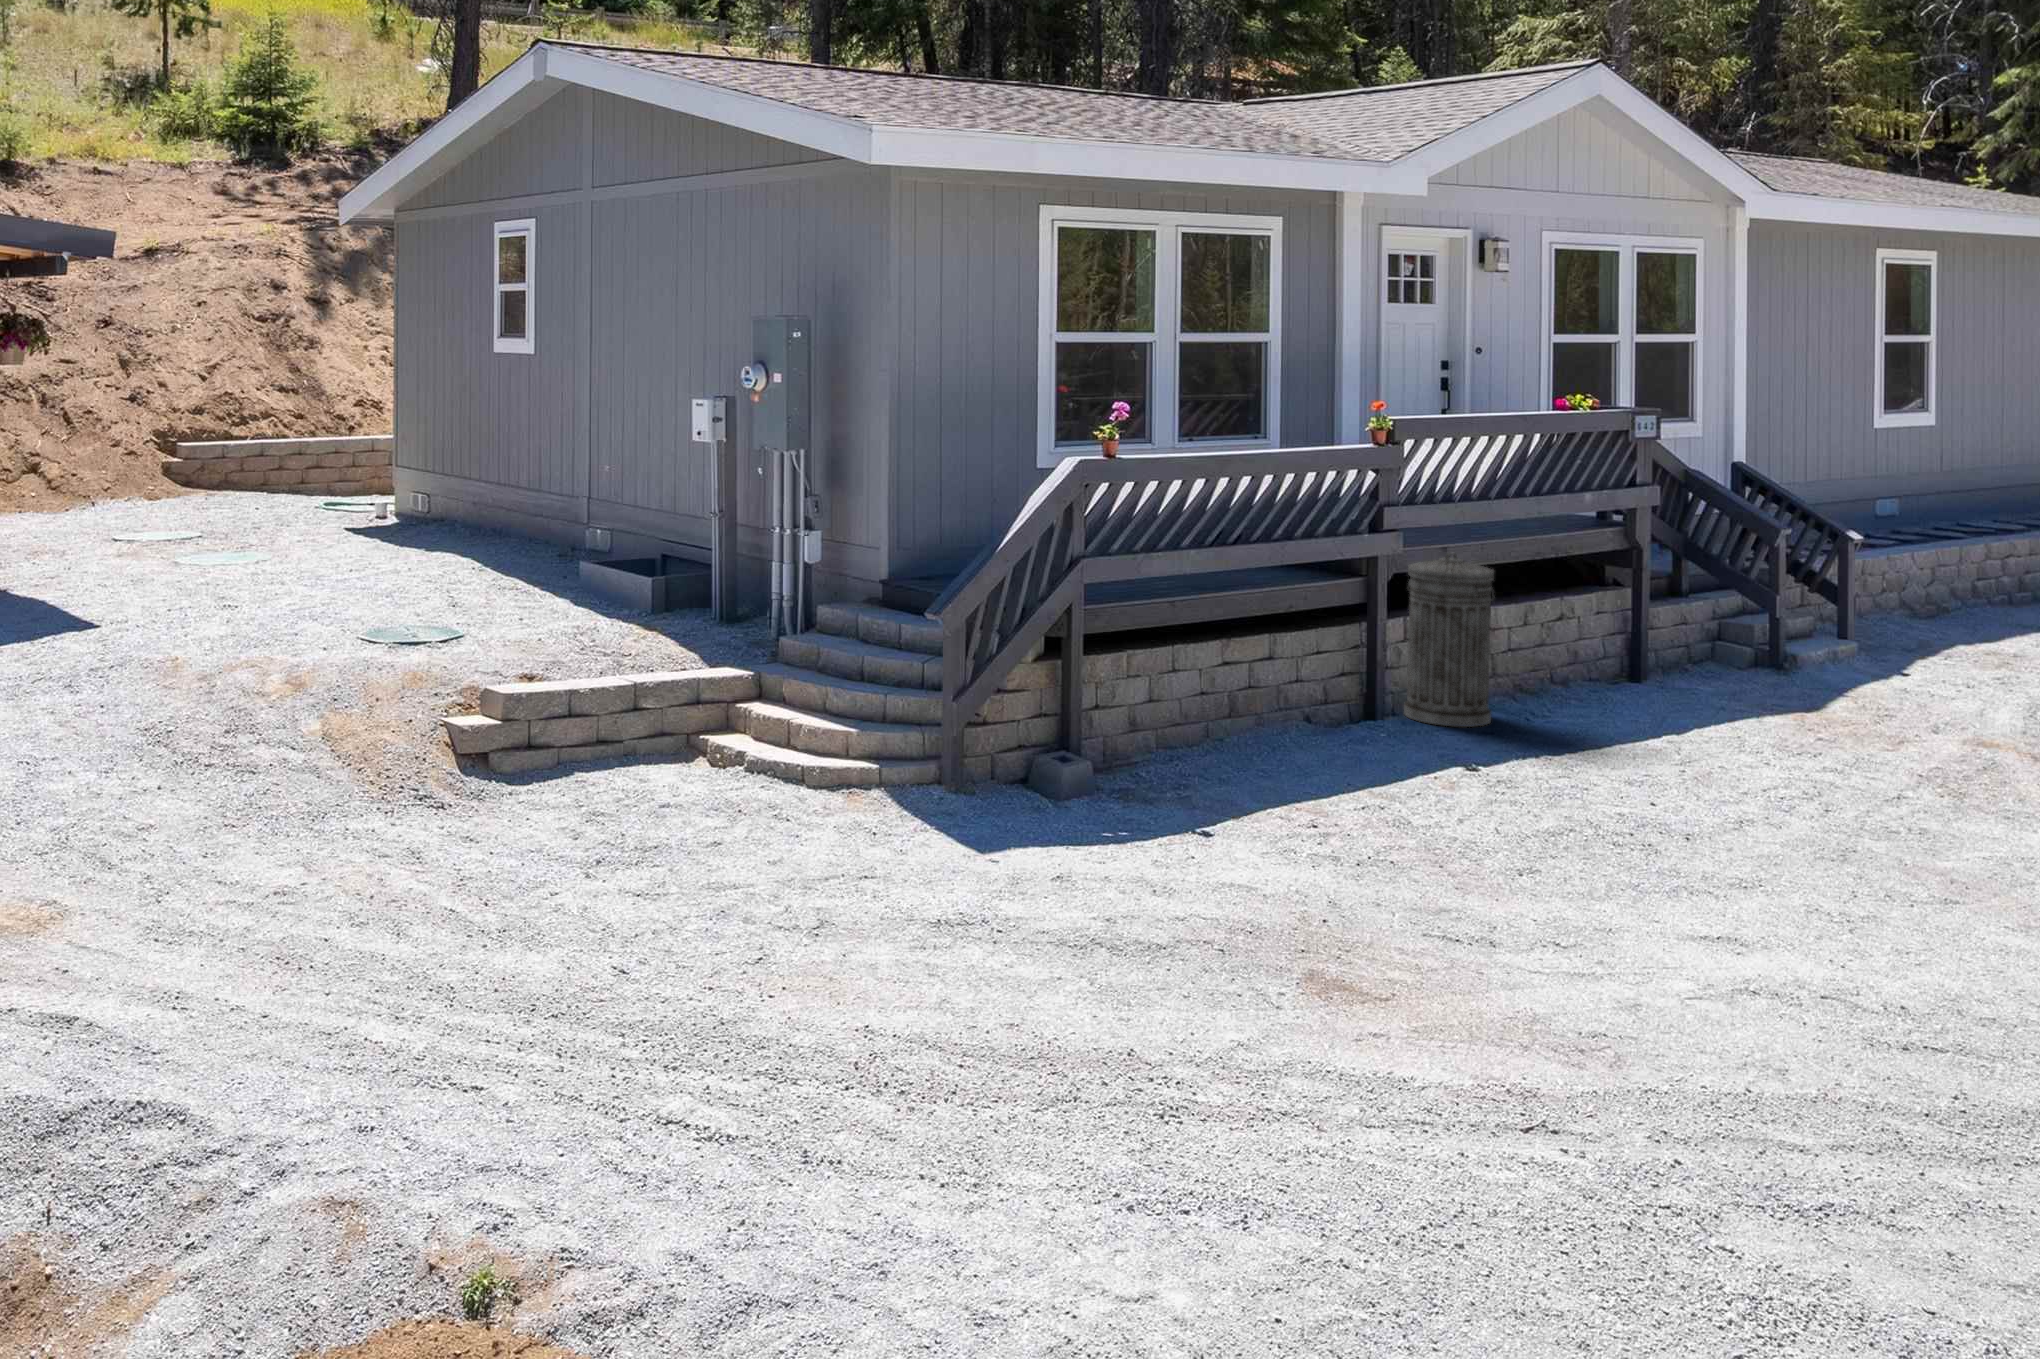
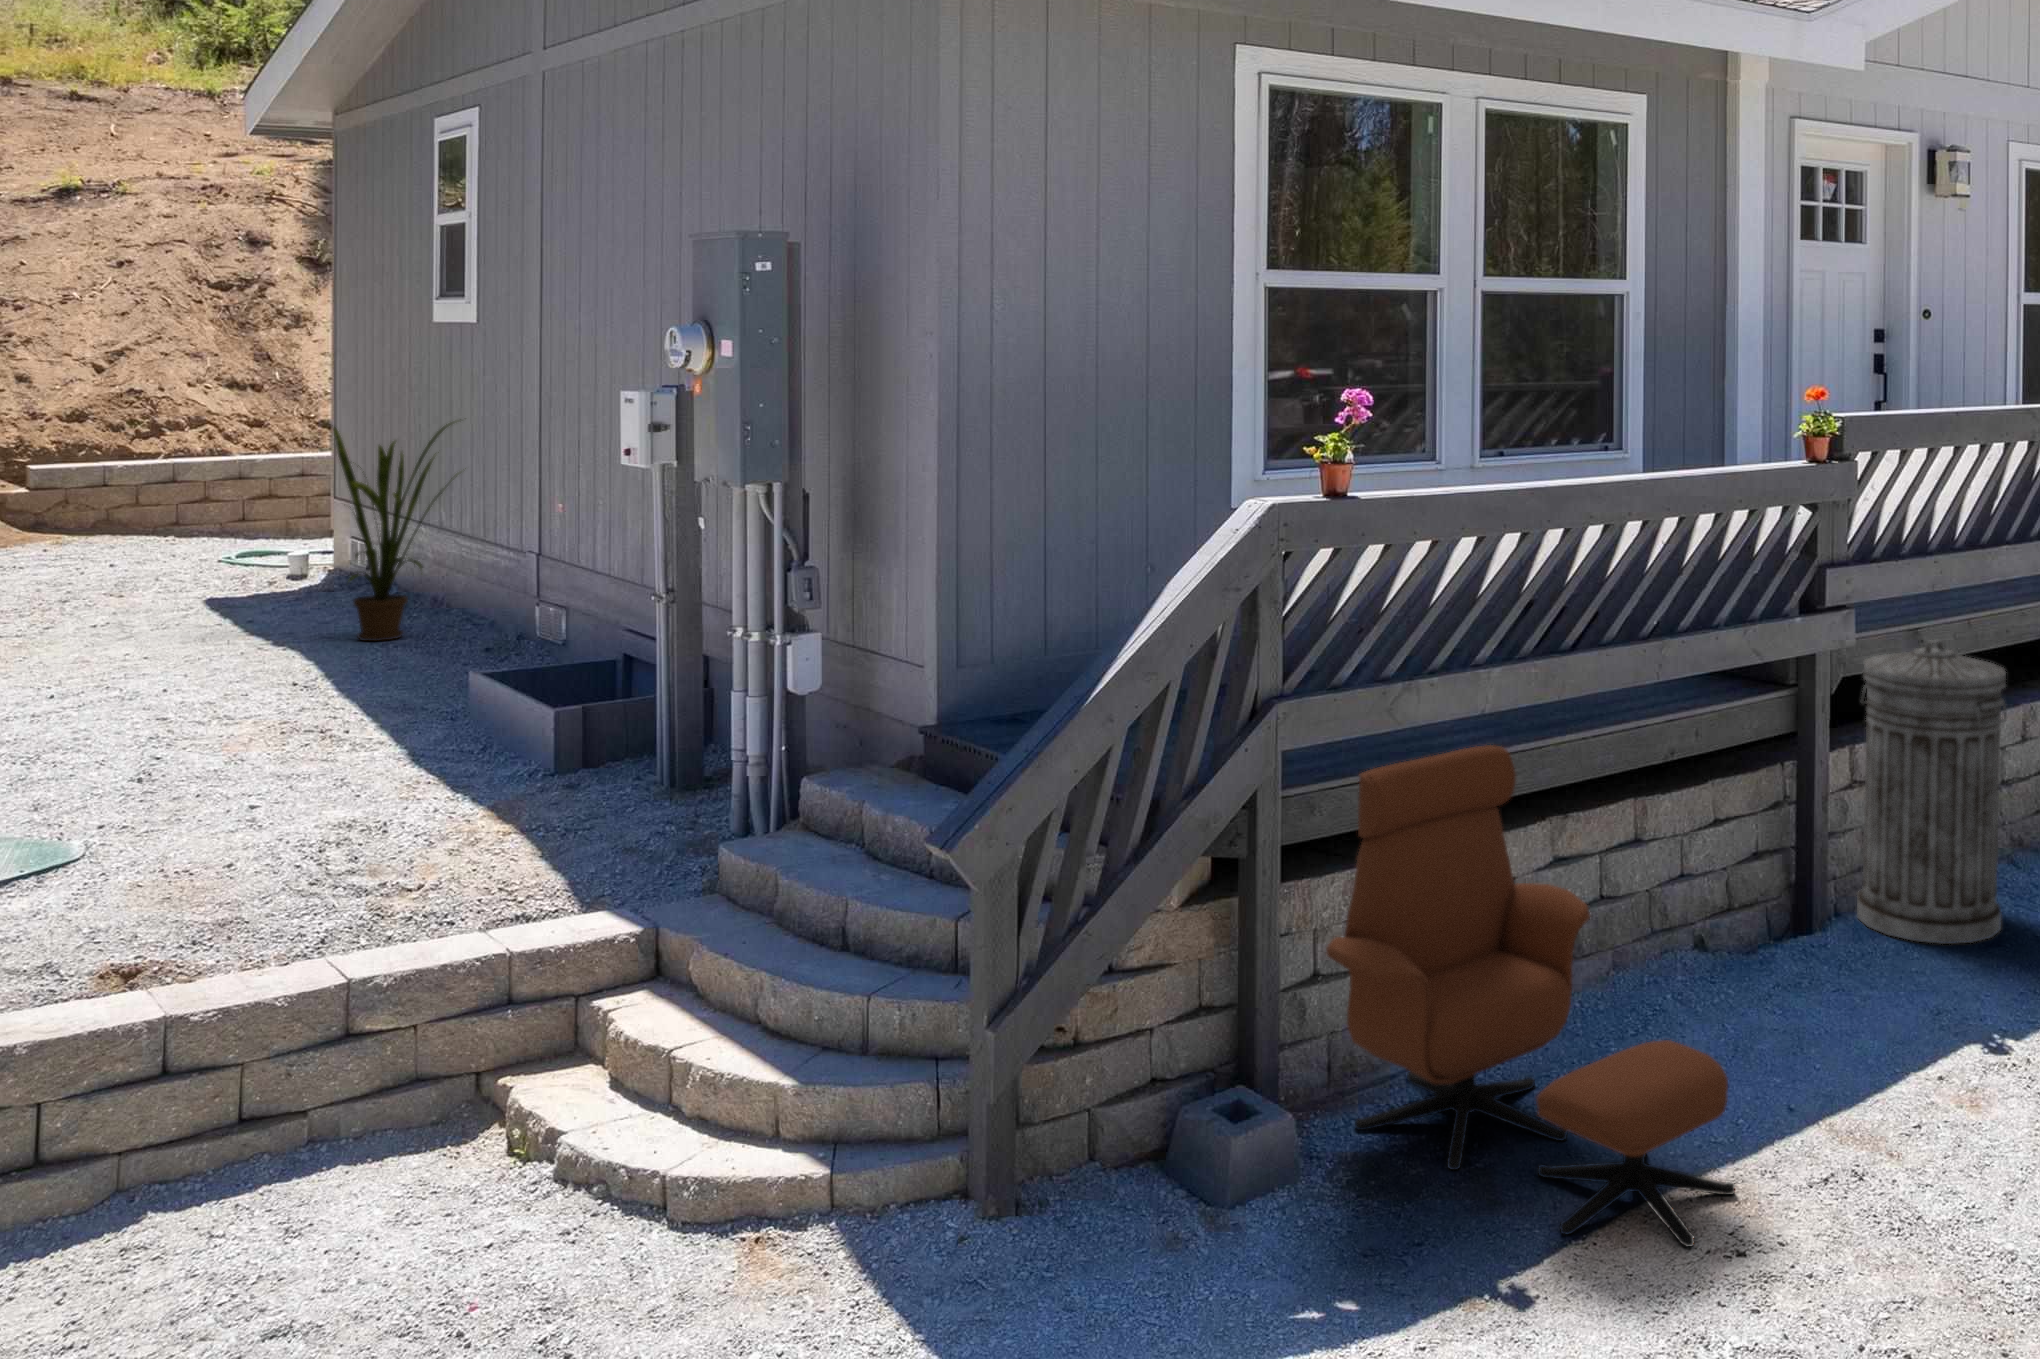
house plant: none [459,413,531,549] -> present [333,423,458,641]
lounge chair: none [1113,589,1319,810] -> present [1326,745,1735,1247]

